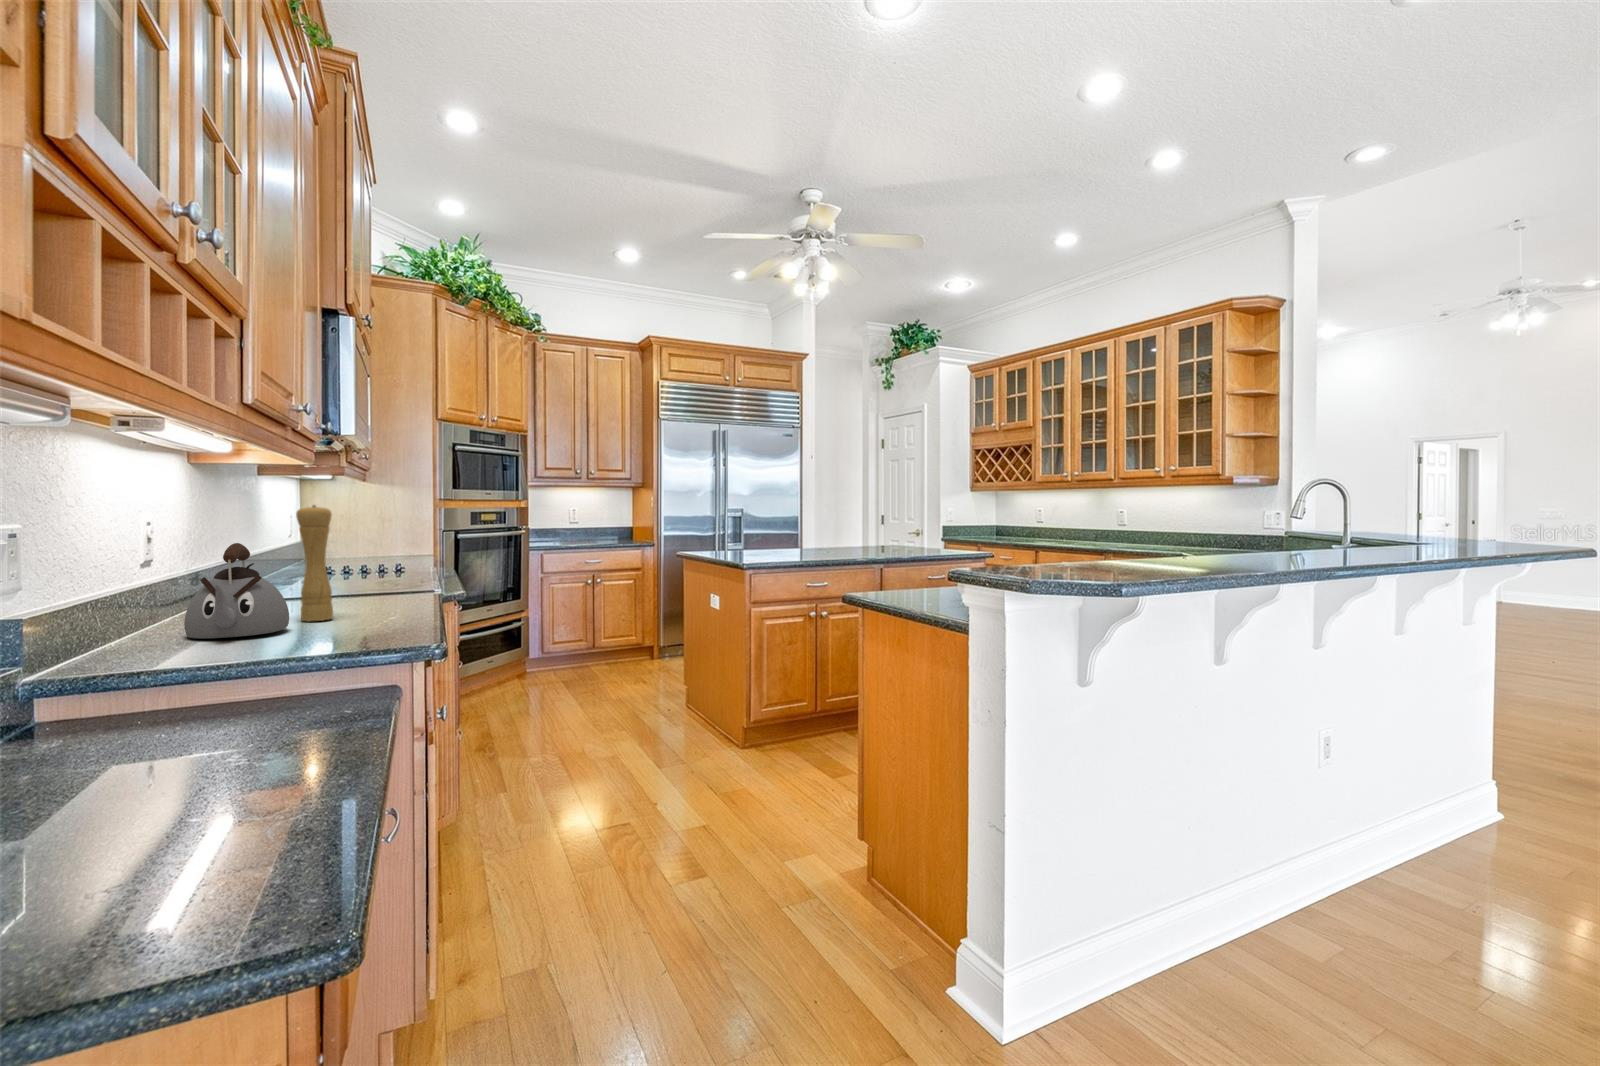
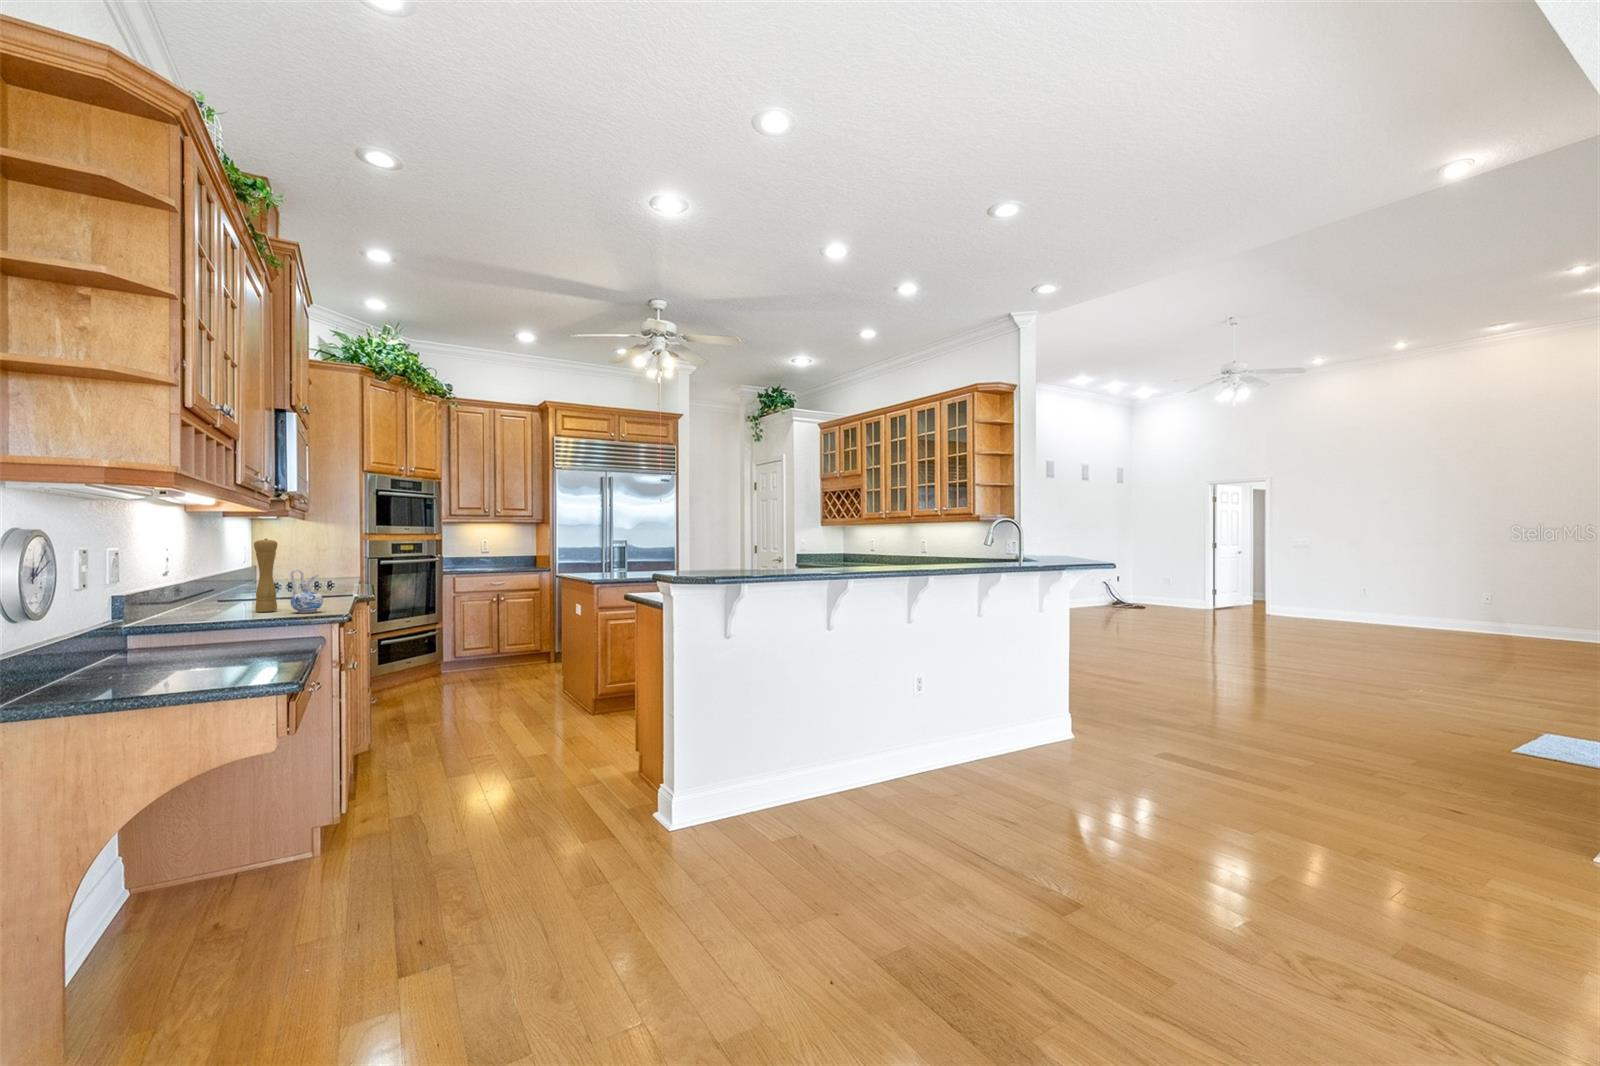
kettle: present [184,543,289,638] -> none [183,562,249,618]
ceramic pitcher: none [352,554,401,624] -> present [290,569,323,613]

